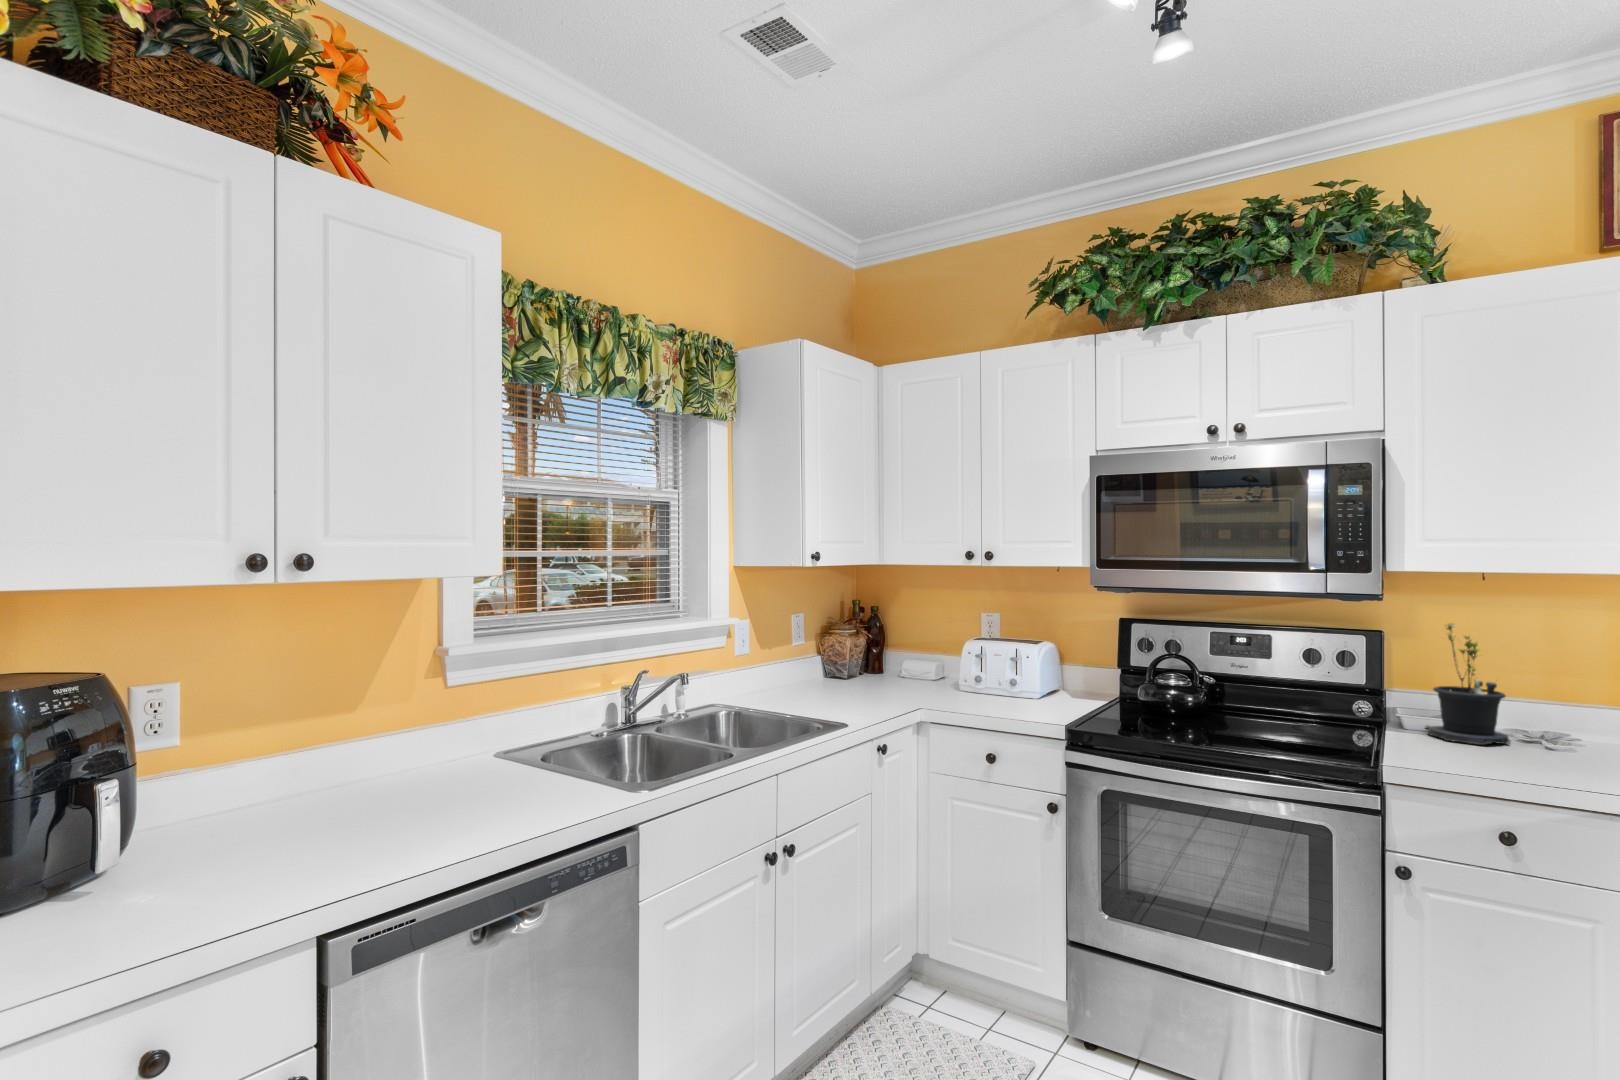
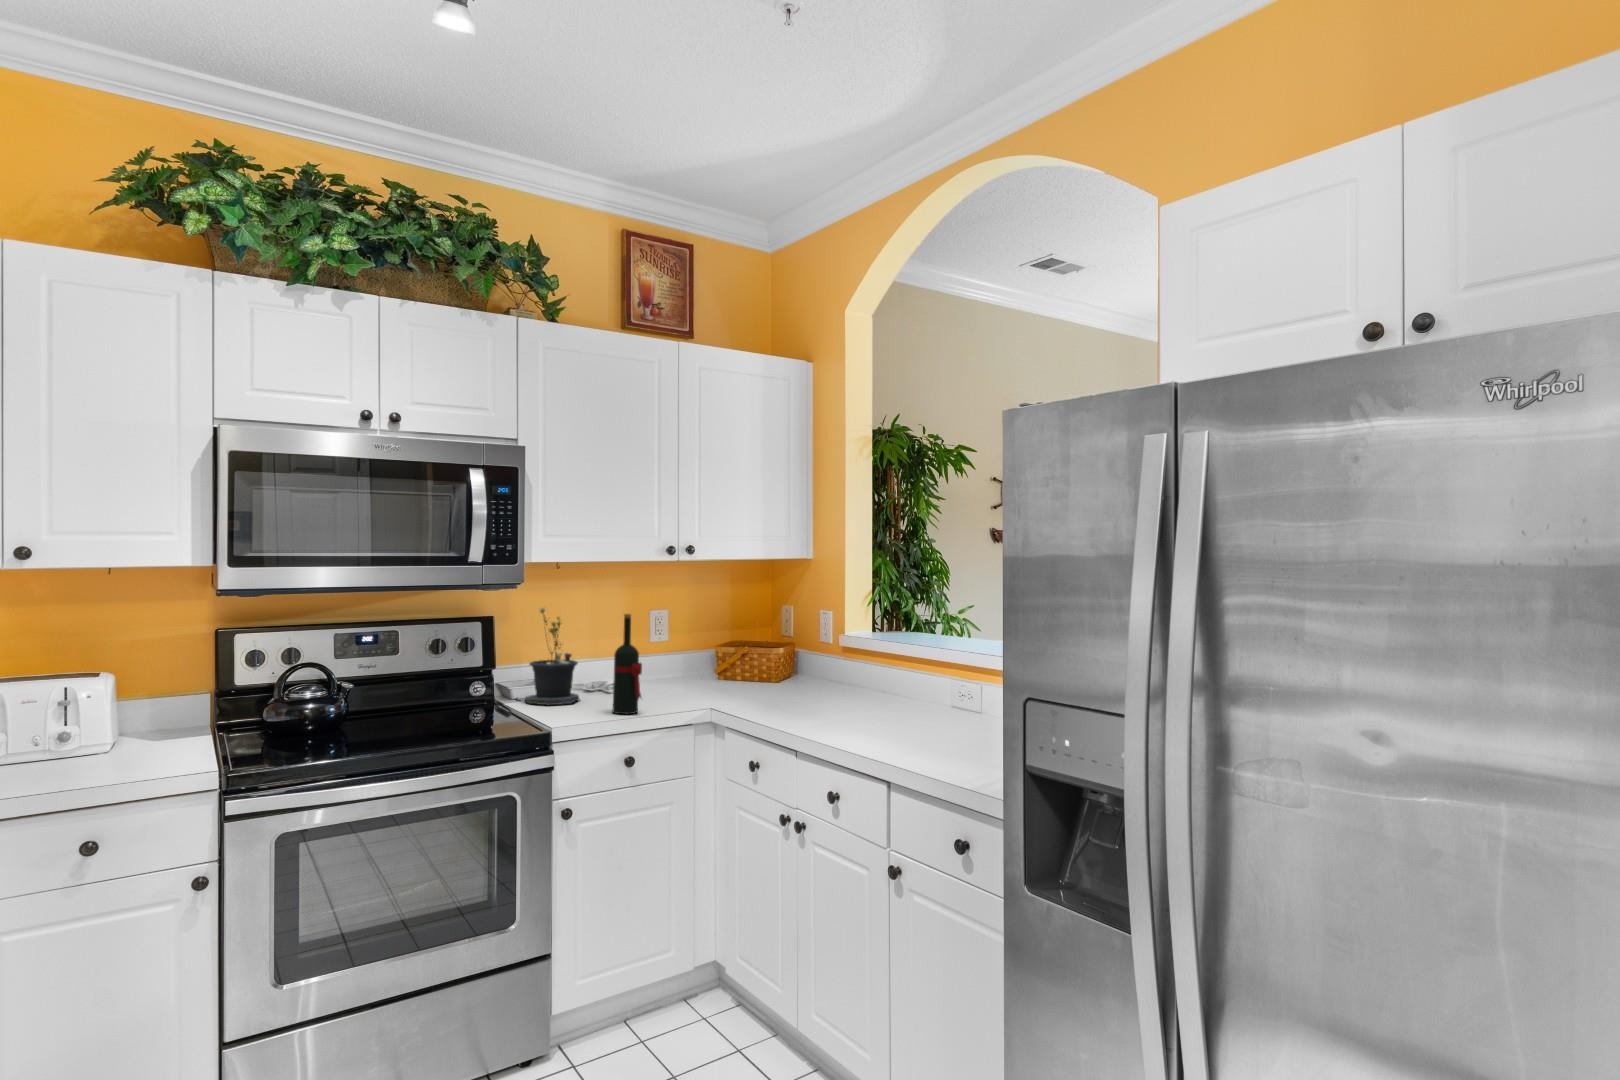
wine bottle: none [1516,639,1560,775] -> present [613,614,642,714]

